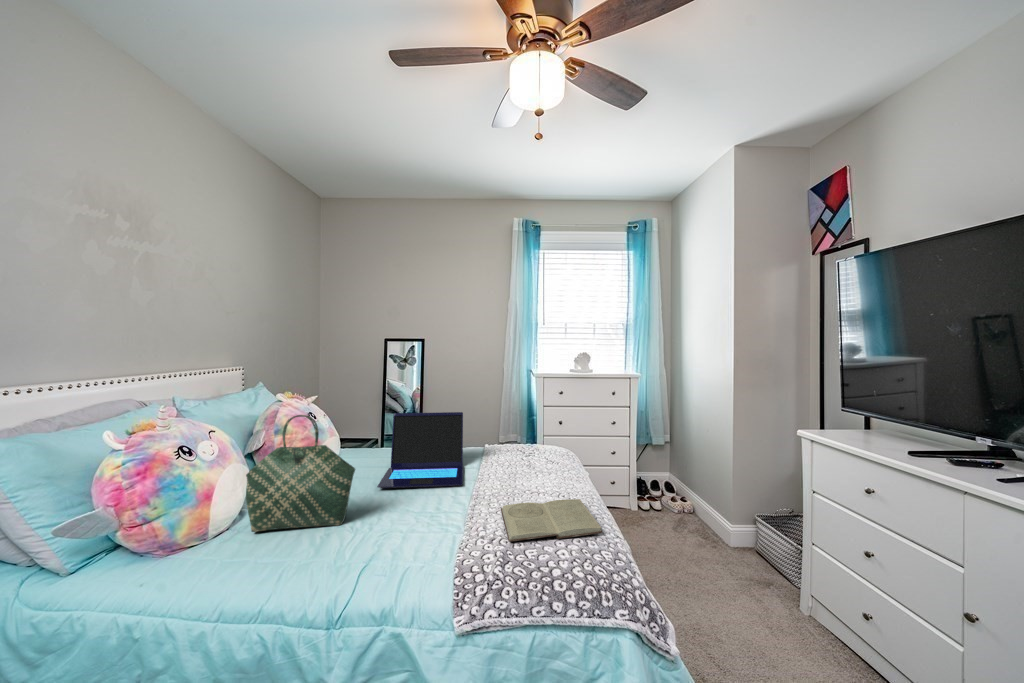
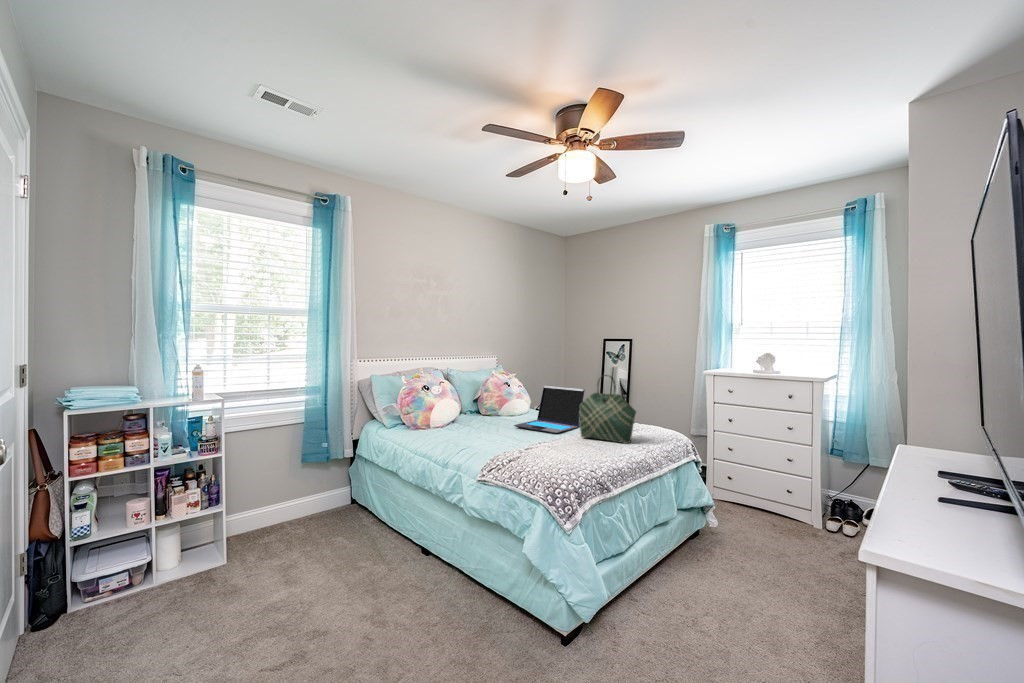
tote bag: present [246,415,355,532] -> present [579,375,636,444]
book: present [501,499,603,542] -> none [528,443,603,463]

